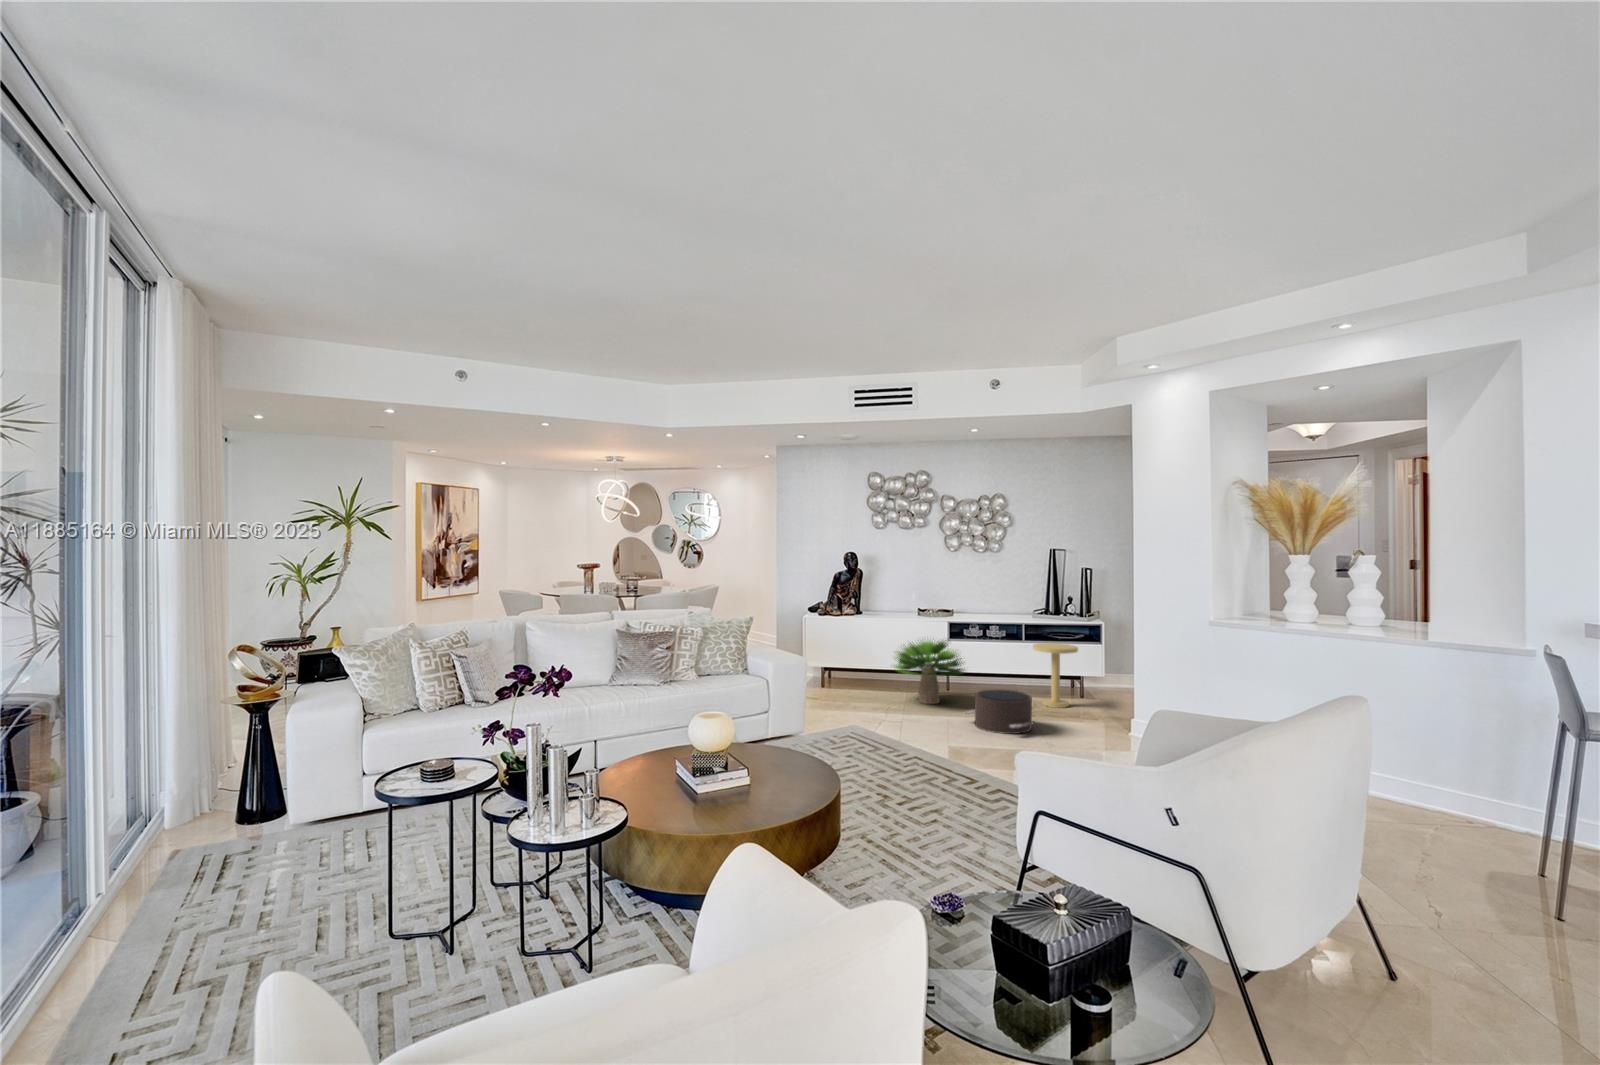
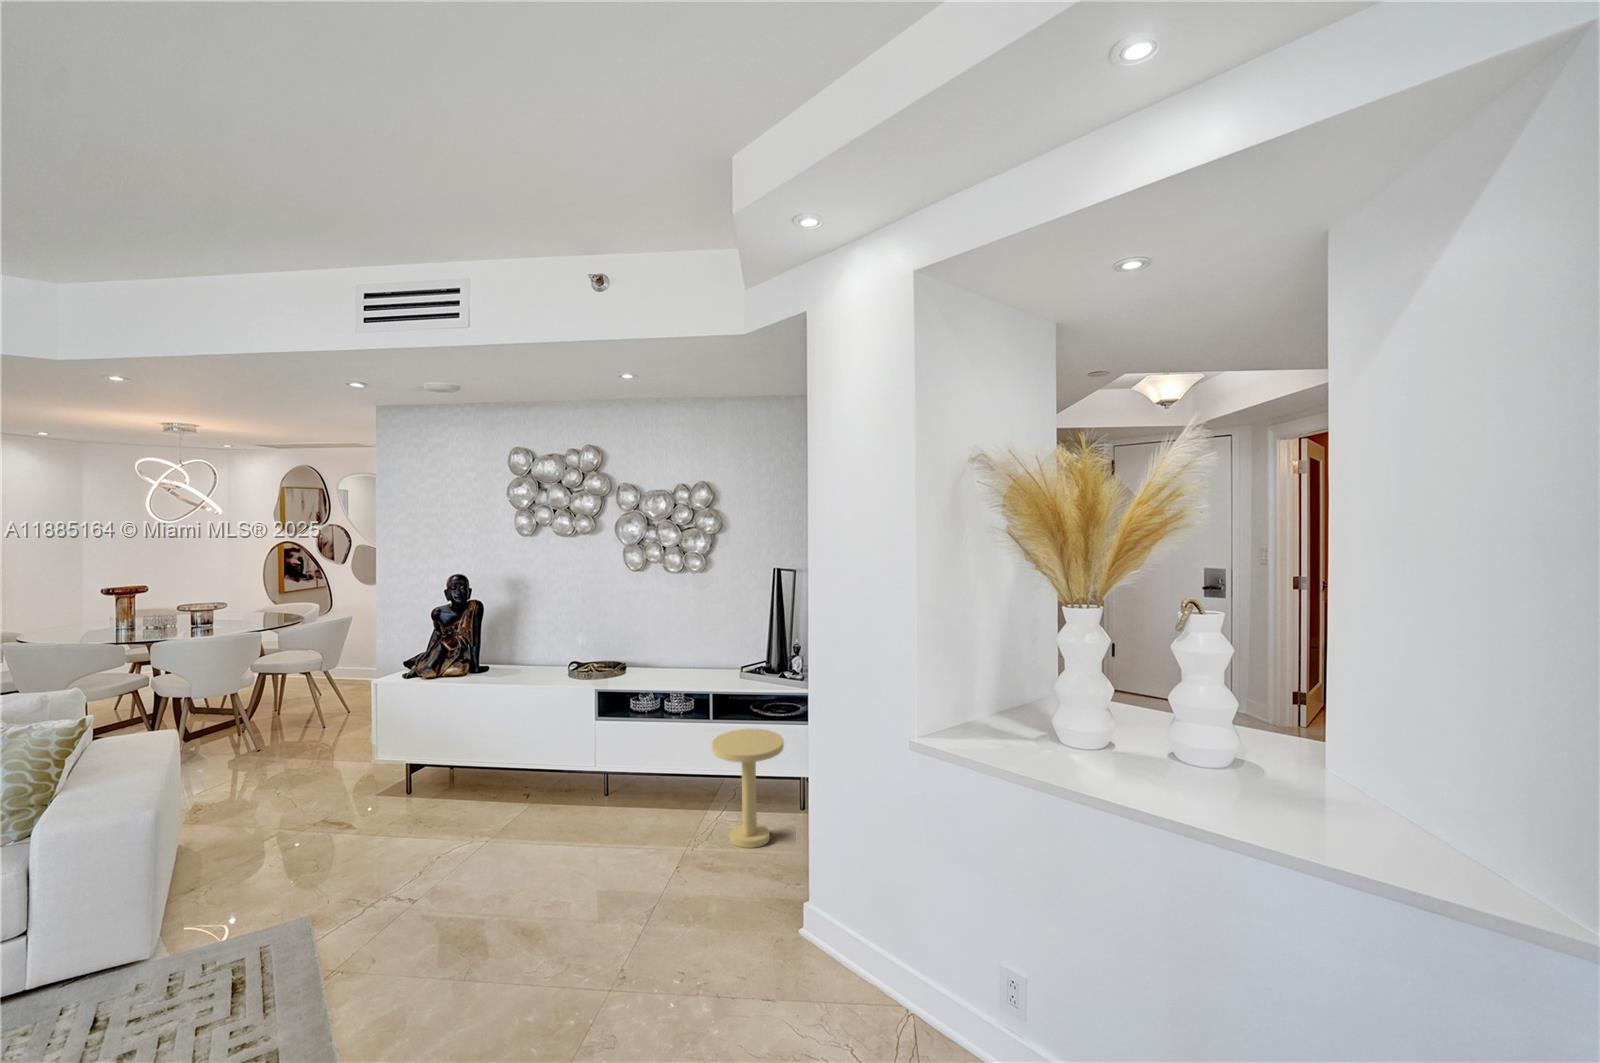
potted plant: present [893,640,965,704] -> none [457,726,607,856]
pouf: present [964,690,1034,734] -> none [525,861,647,995]

